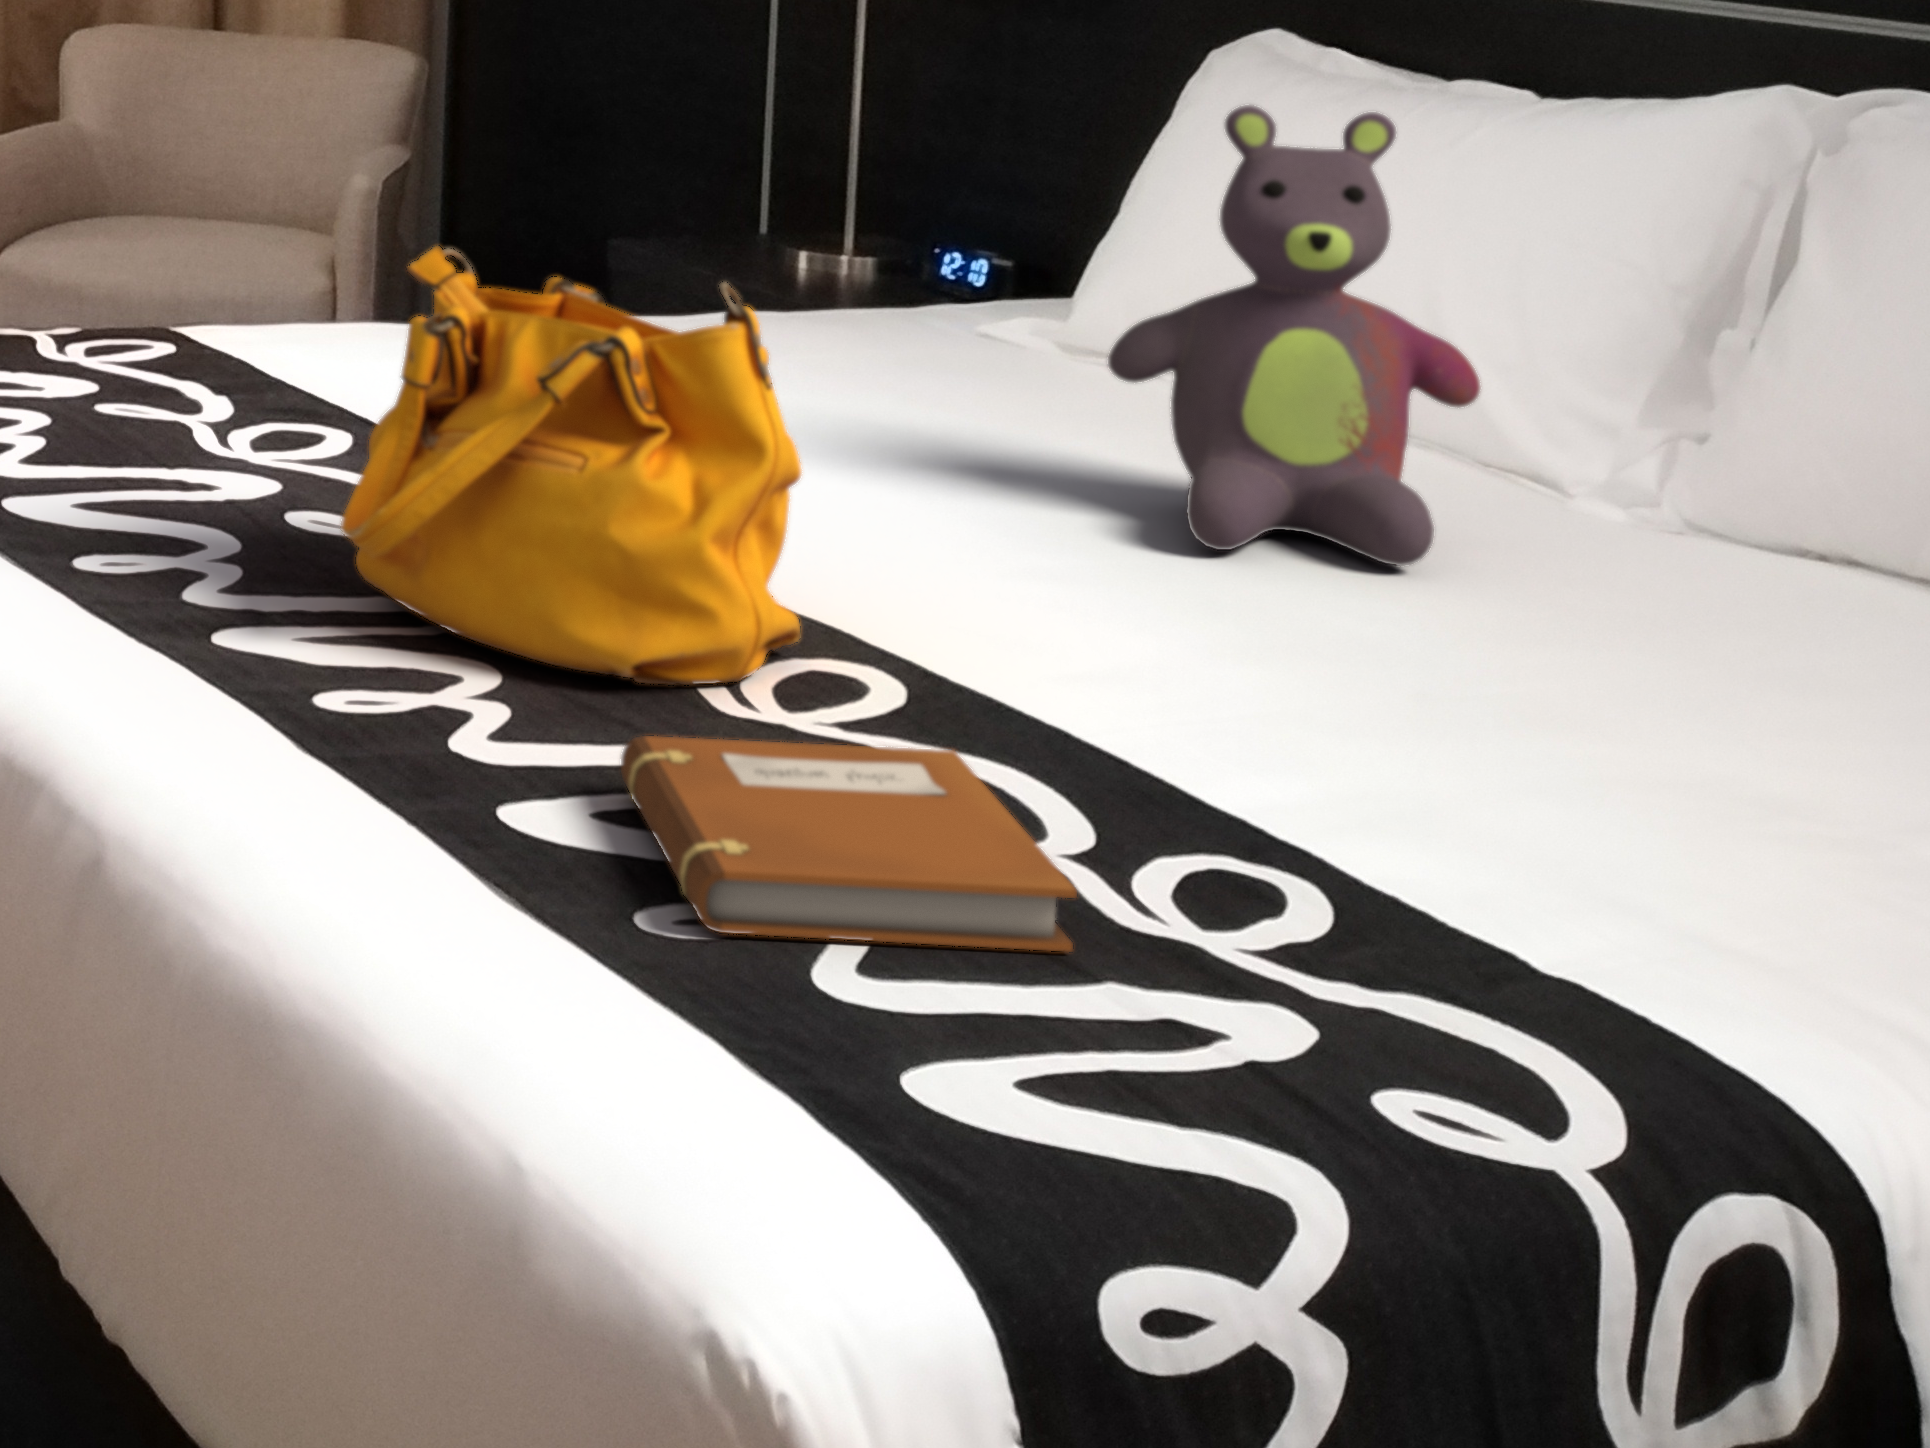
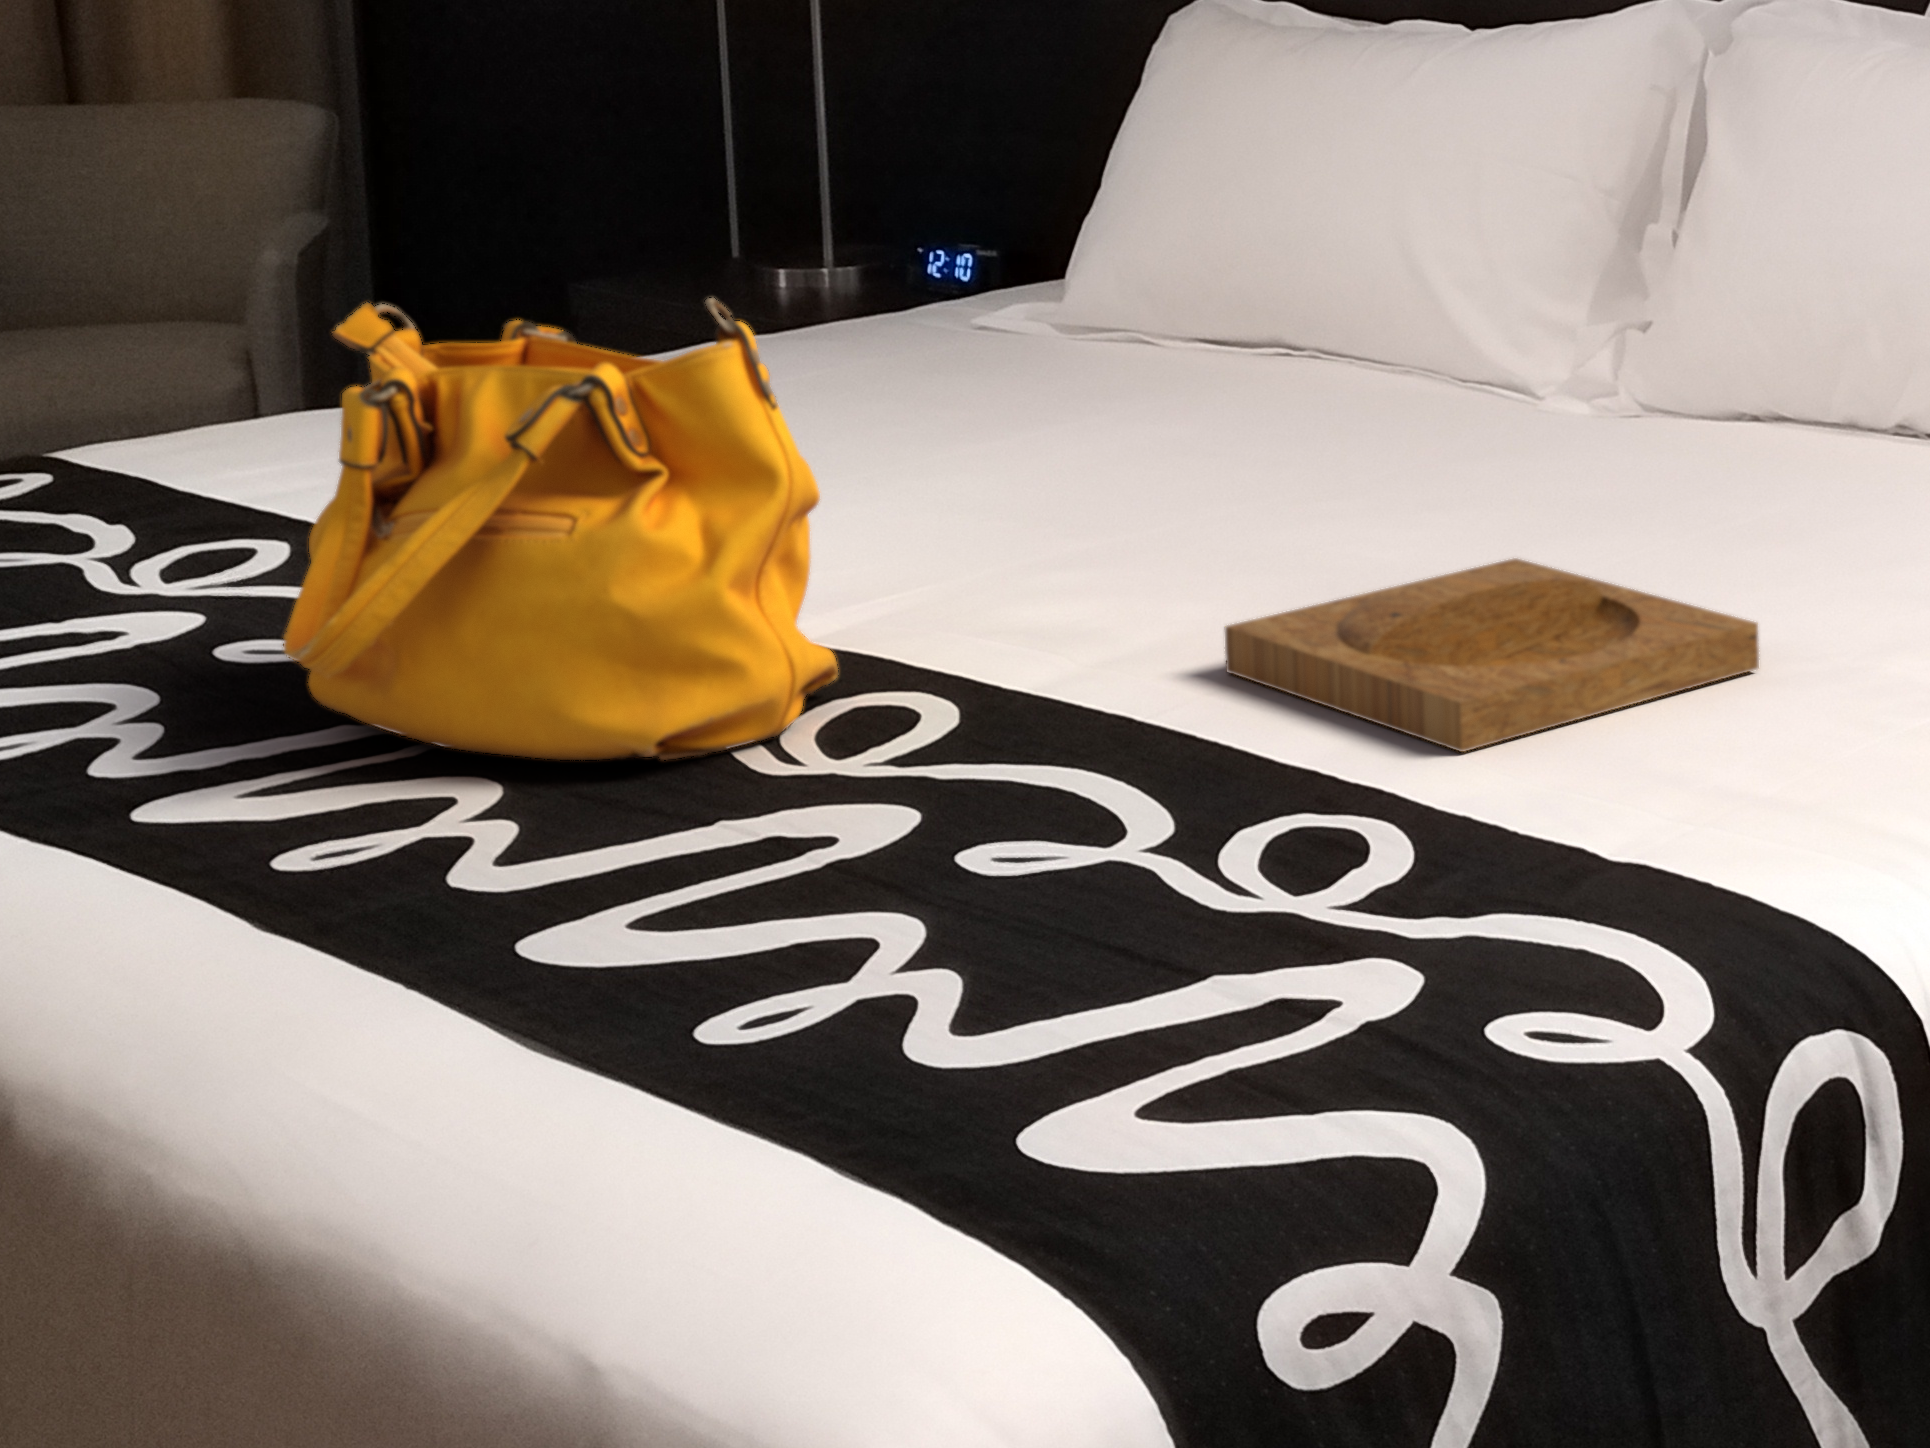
stuffed bear: present [1108,105,1480,566] -> none [1113,50,1459,505]
tray: none [1172,653,1765,832] -> present [1225,559,1759,752]
notebook: present [621,736,1077,951] -> none [656,764,1173,1027]

